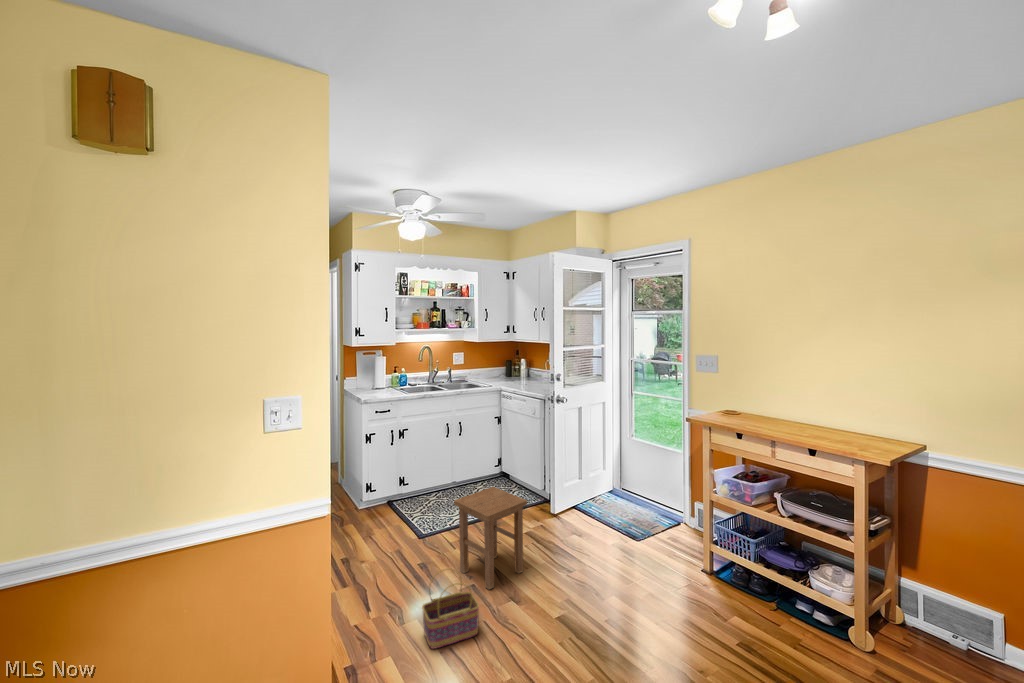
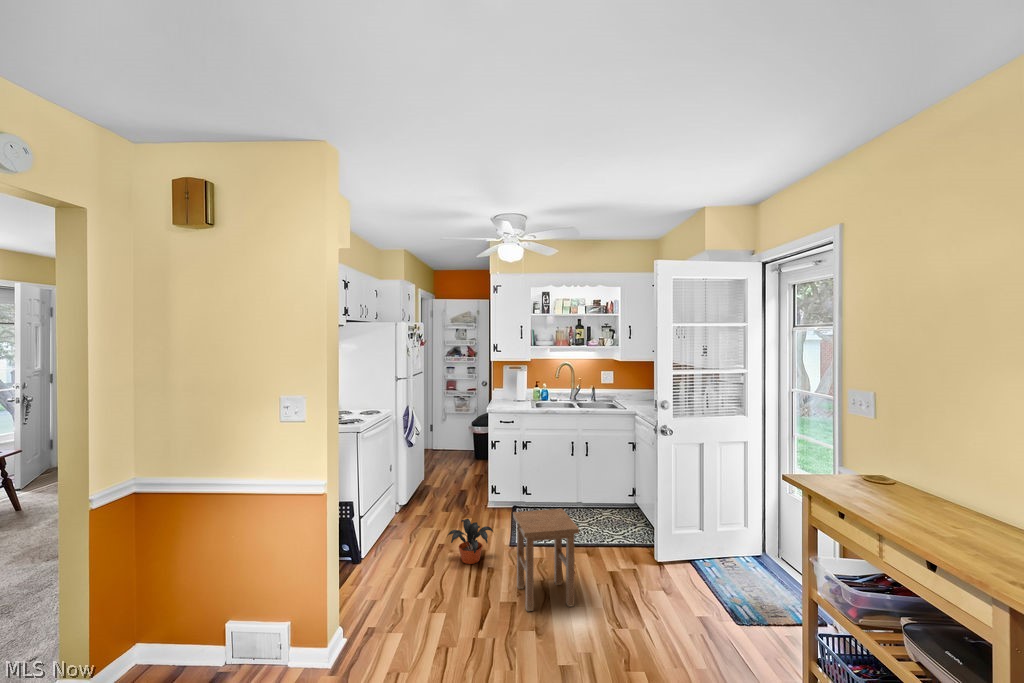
potted plant: none [367,520,419,566] -> present [448,519,493,564]
basket: present [422,582,479,649] -> none [435,571,489,646]

